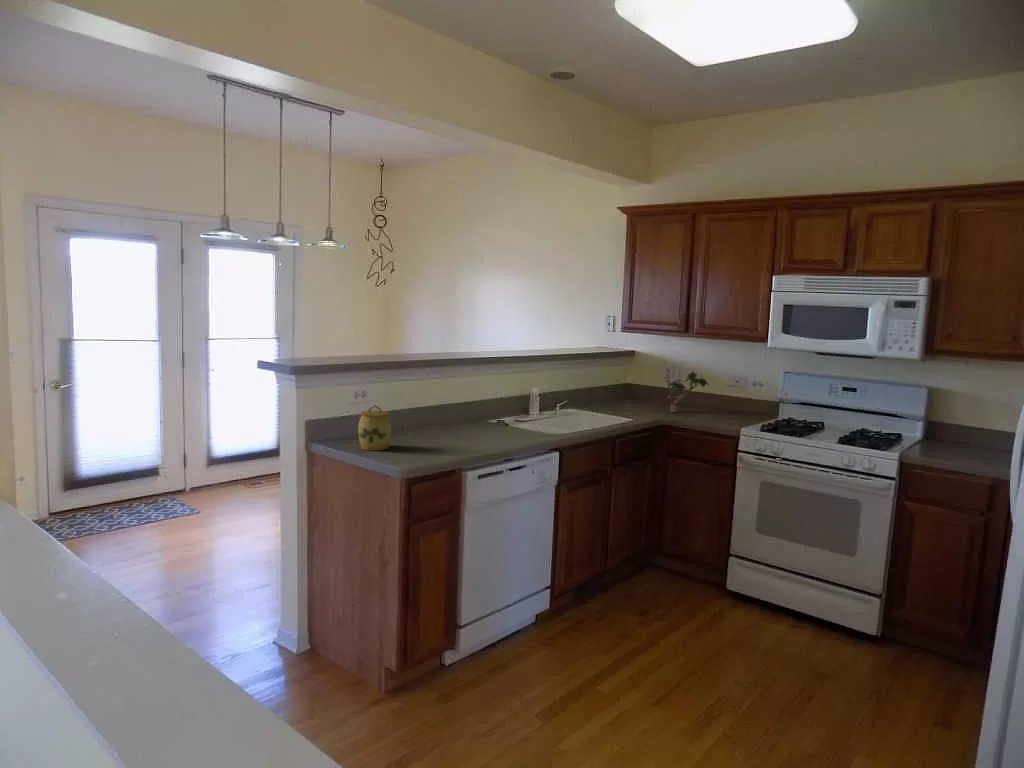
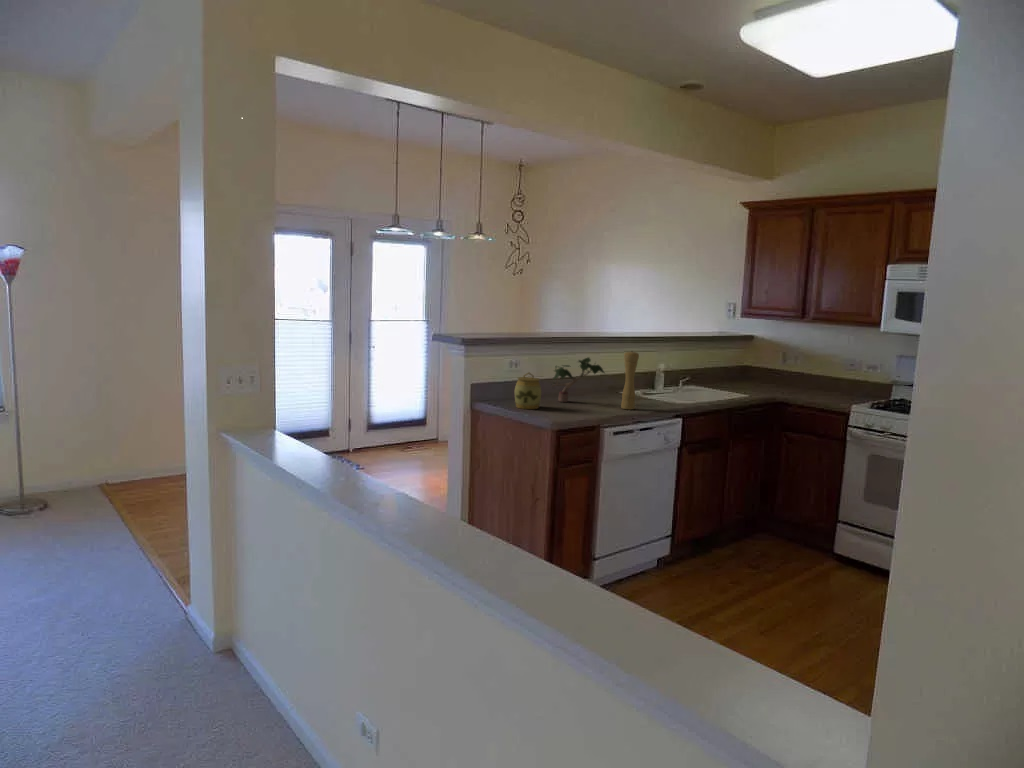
potted plant: present [667,372,709,412] -> present [552,358,604,402]
pepper mill: none [489,376,508,445] -> present [621,351,639,409]

